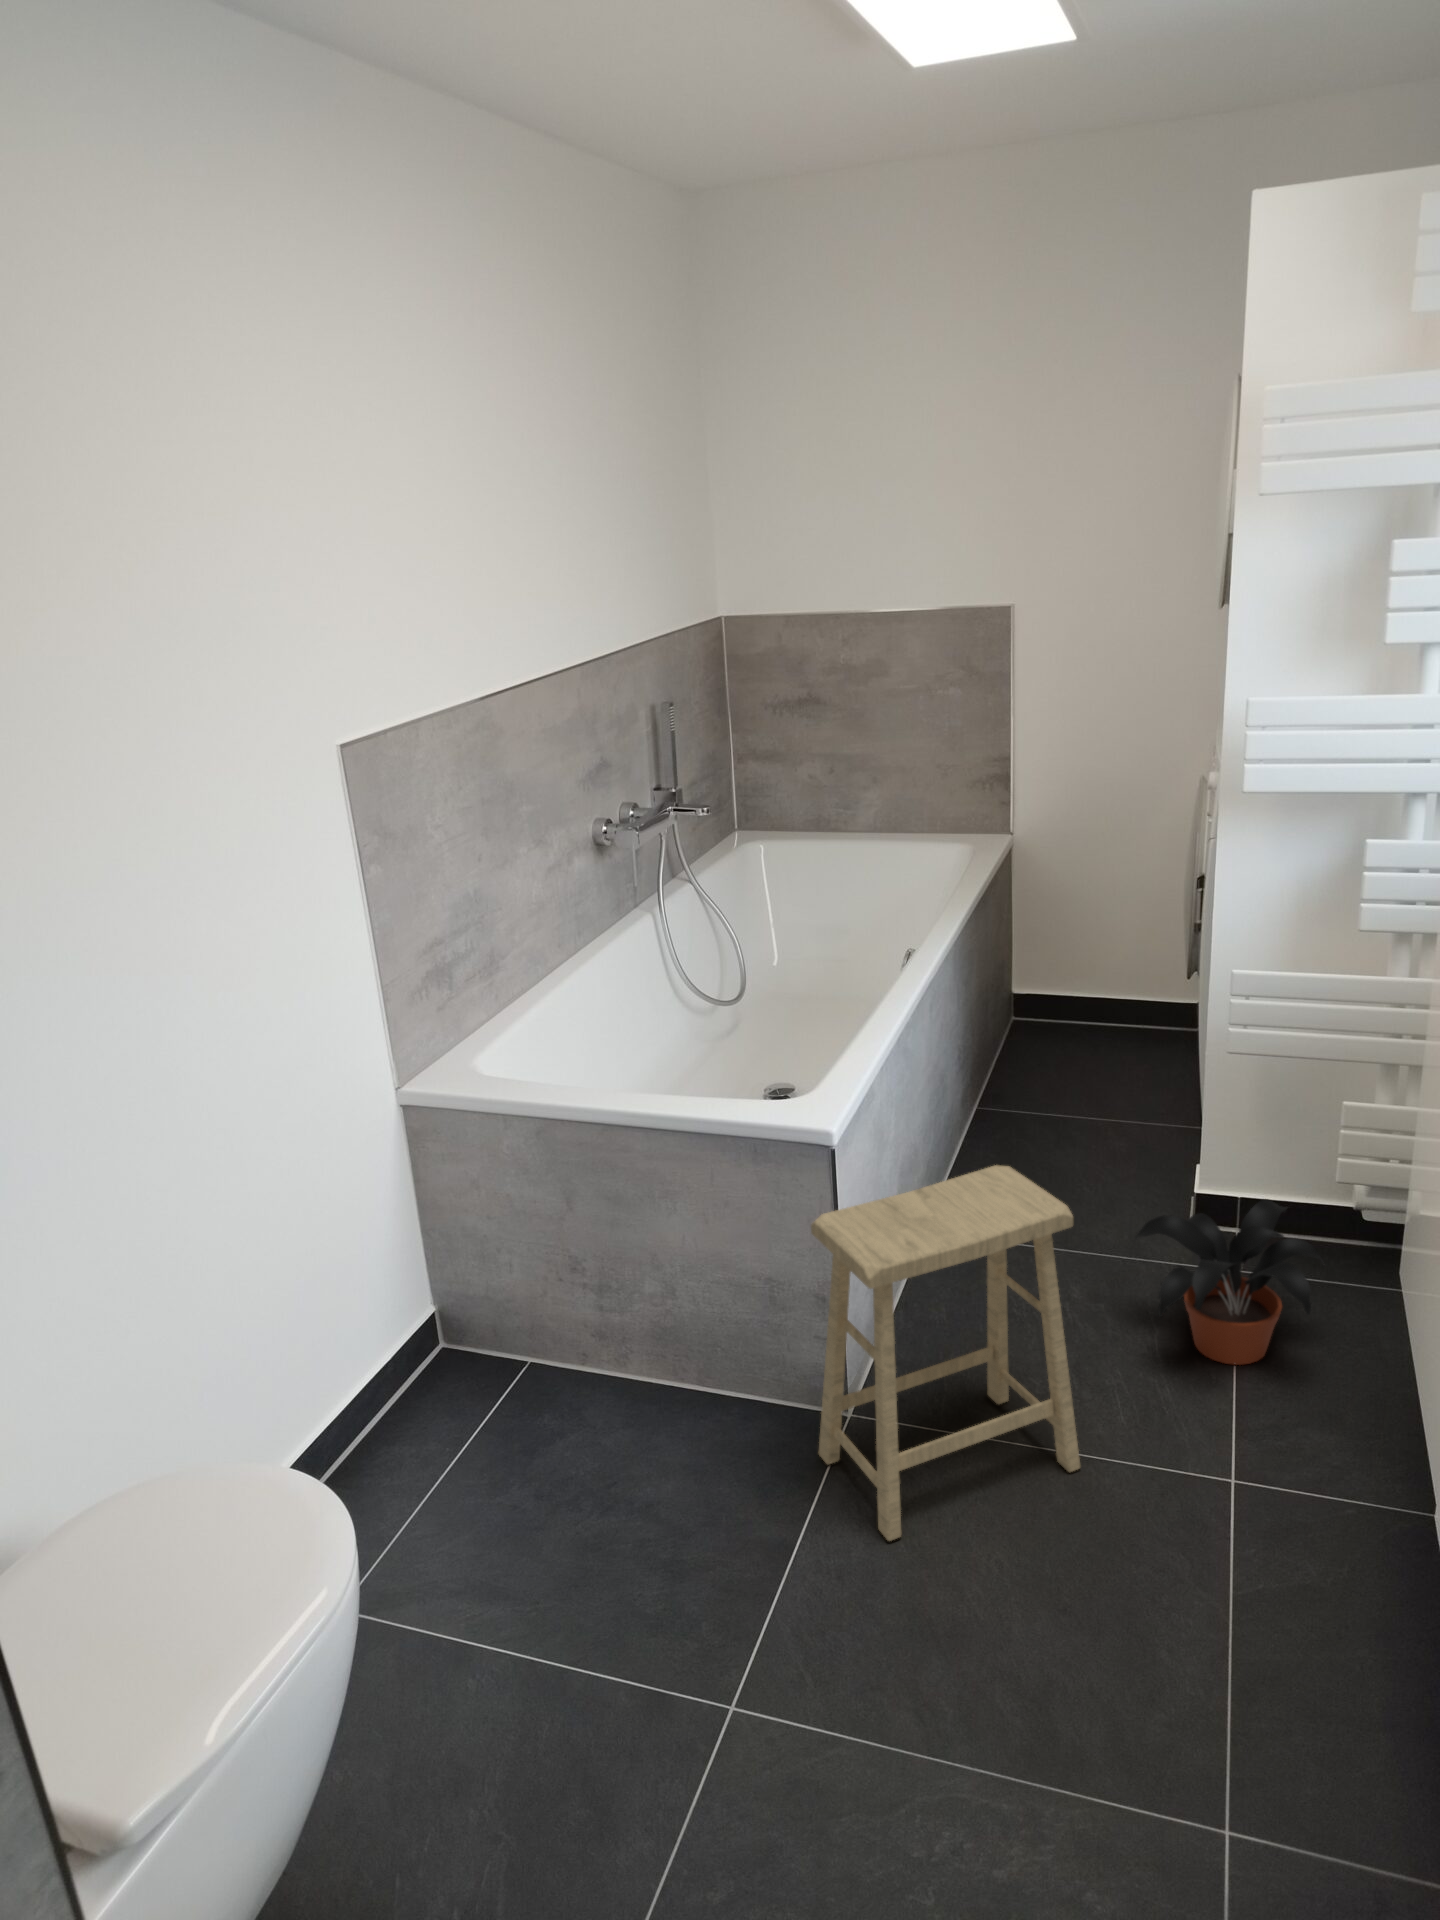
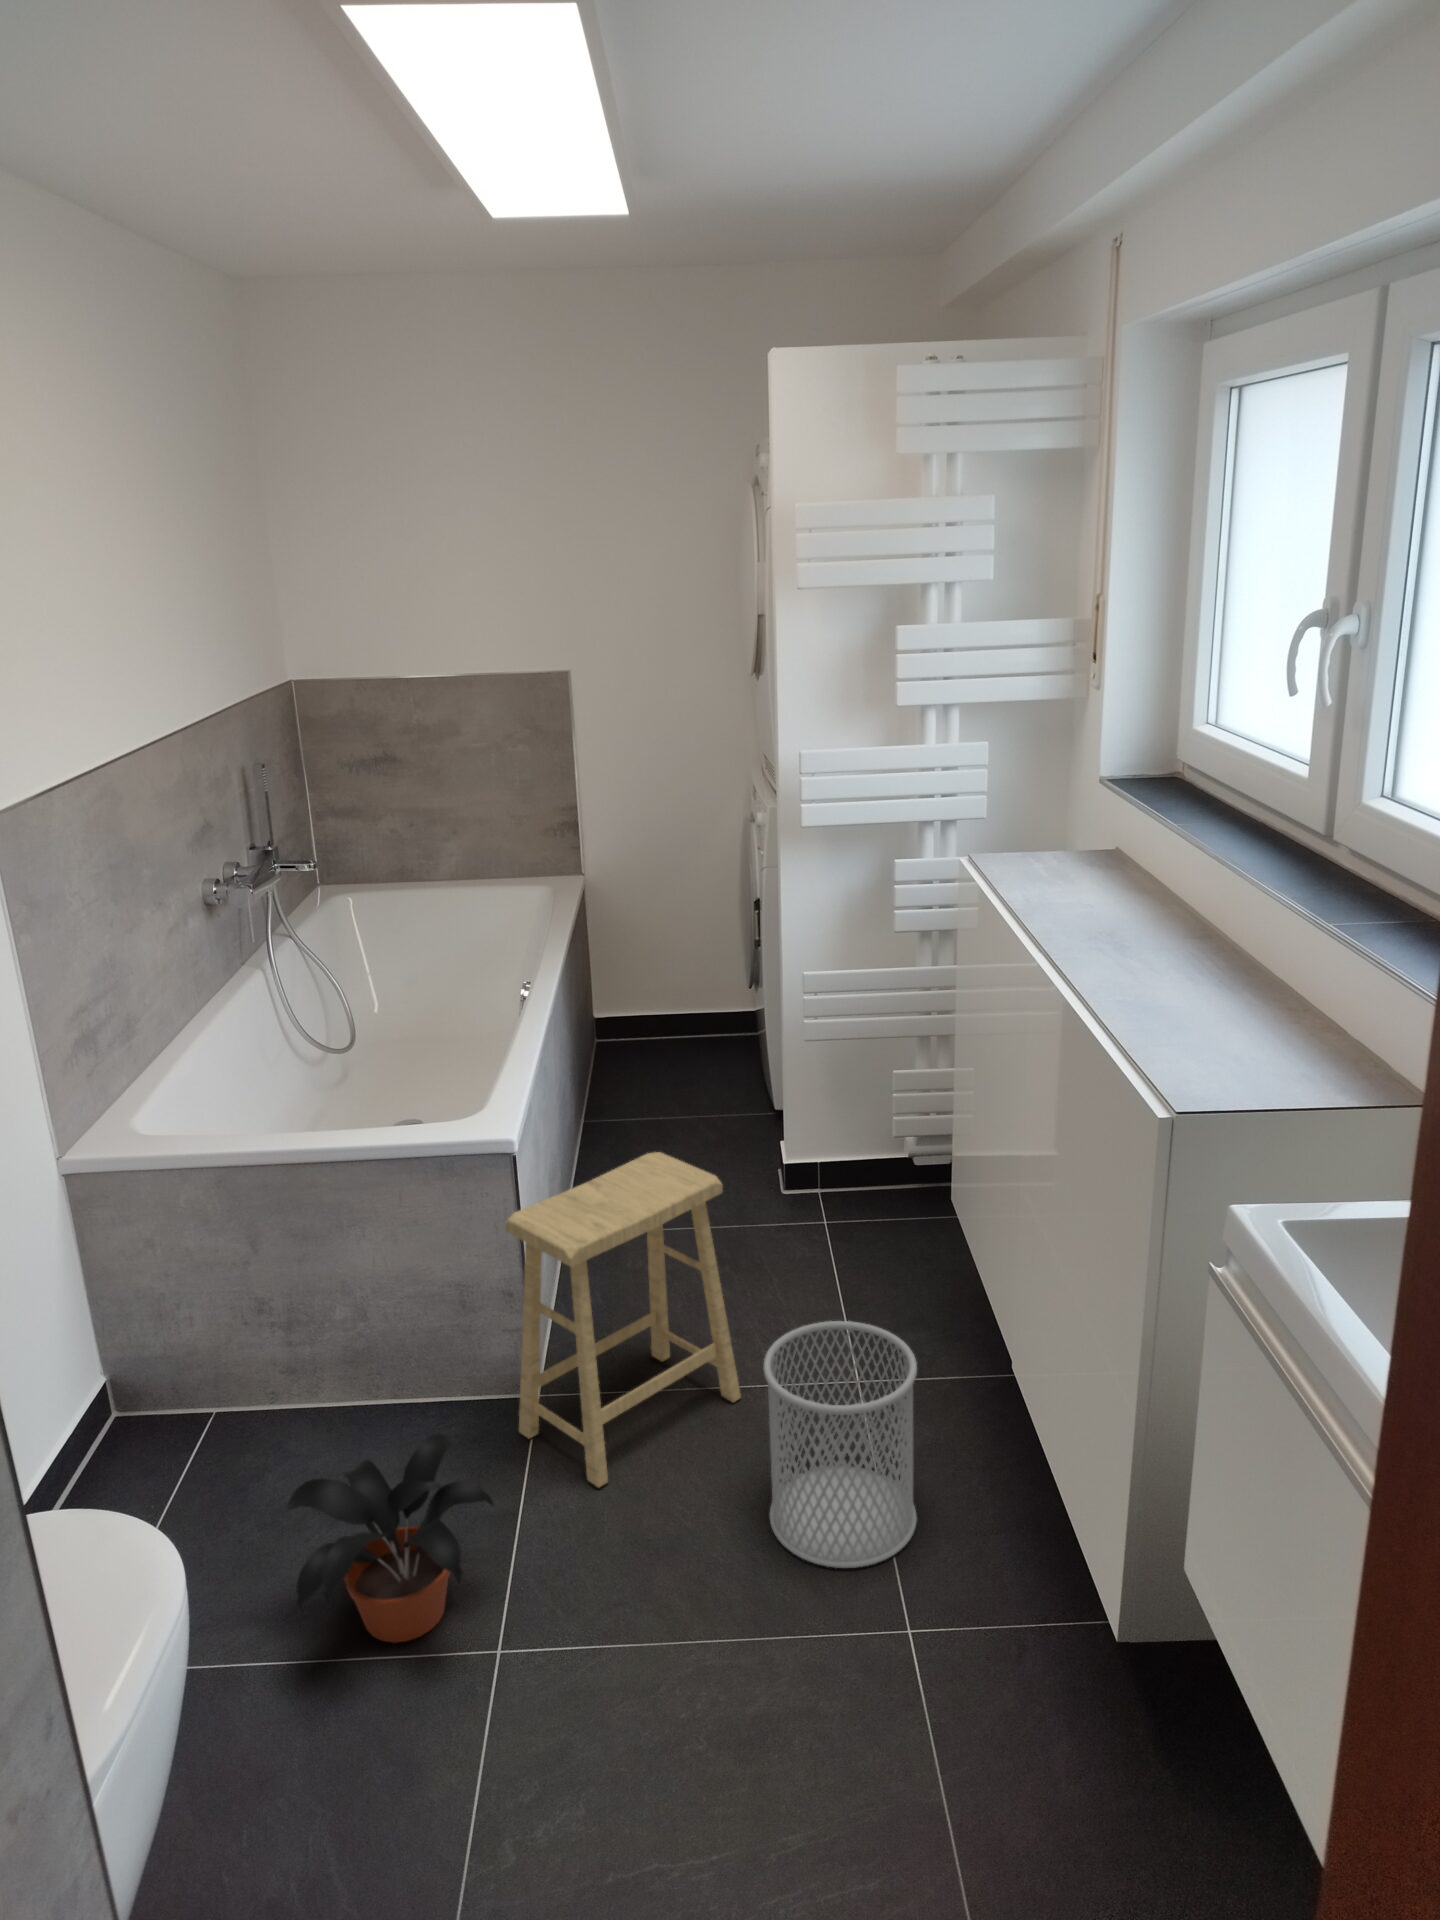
potted plant: present [1135,1199,1324,1365] -> present [286,1434,494,1643]
wastebasket: none [1079,1408,1282,1724] -> present [764,1321,917,1568]

